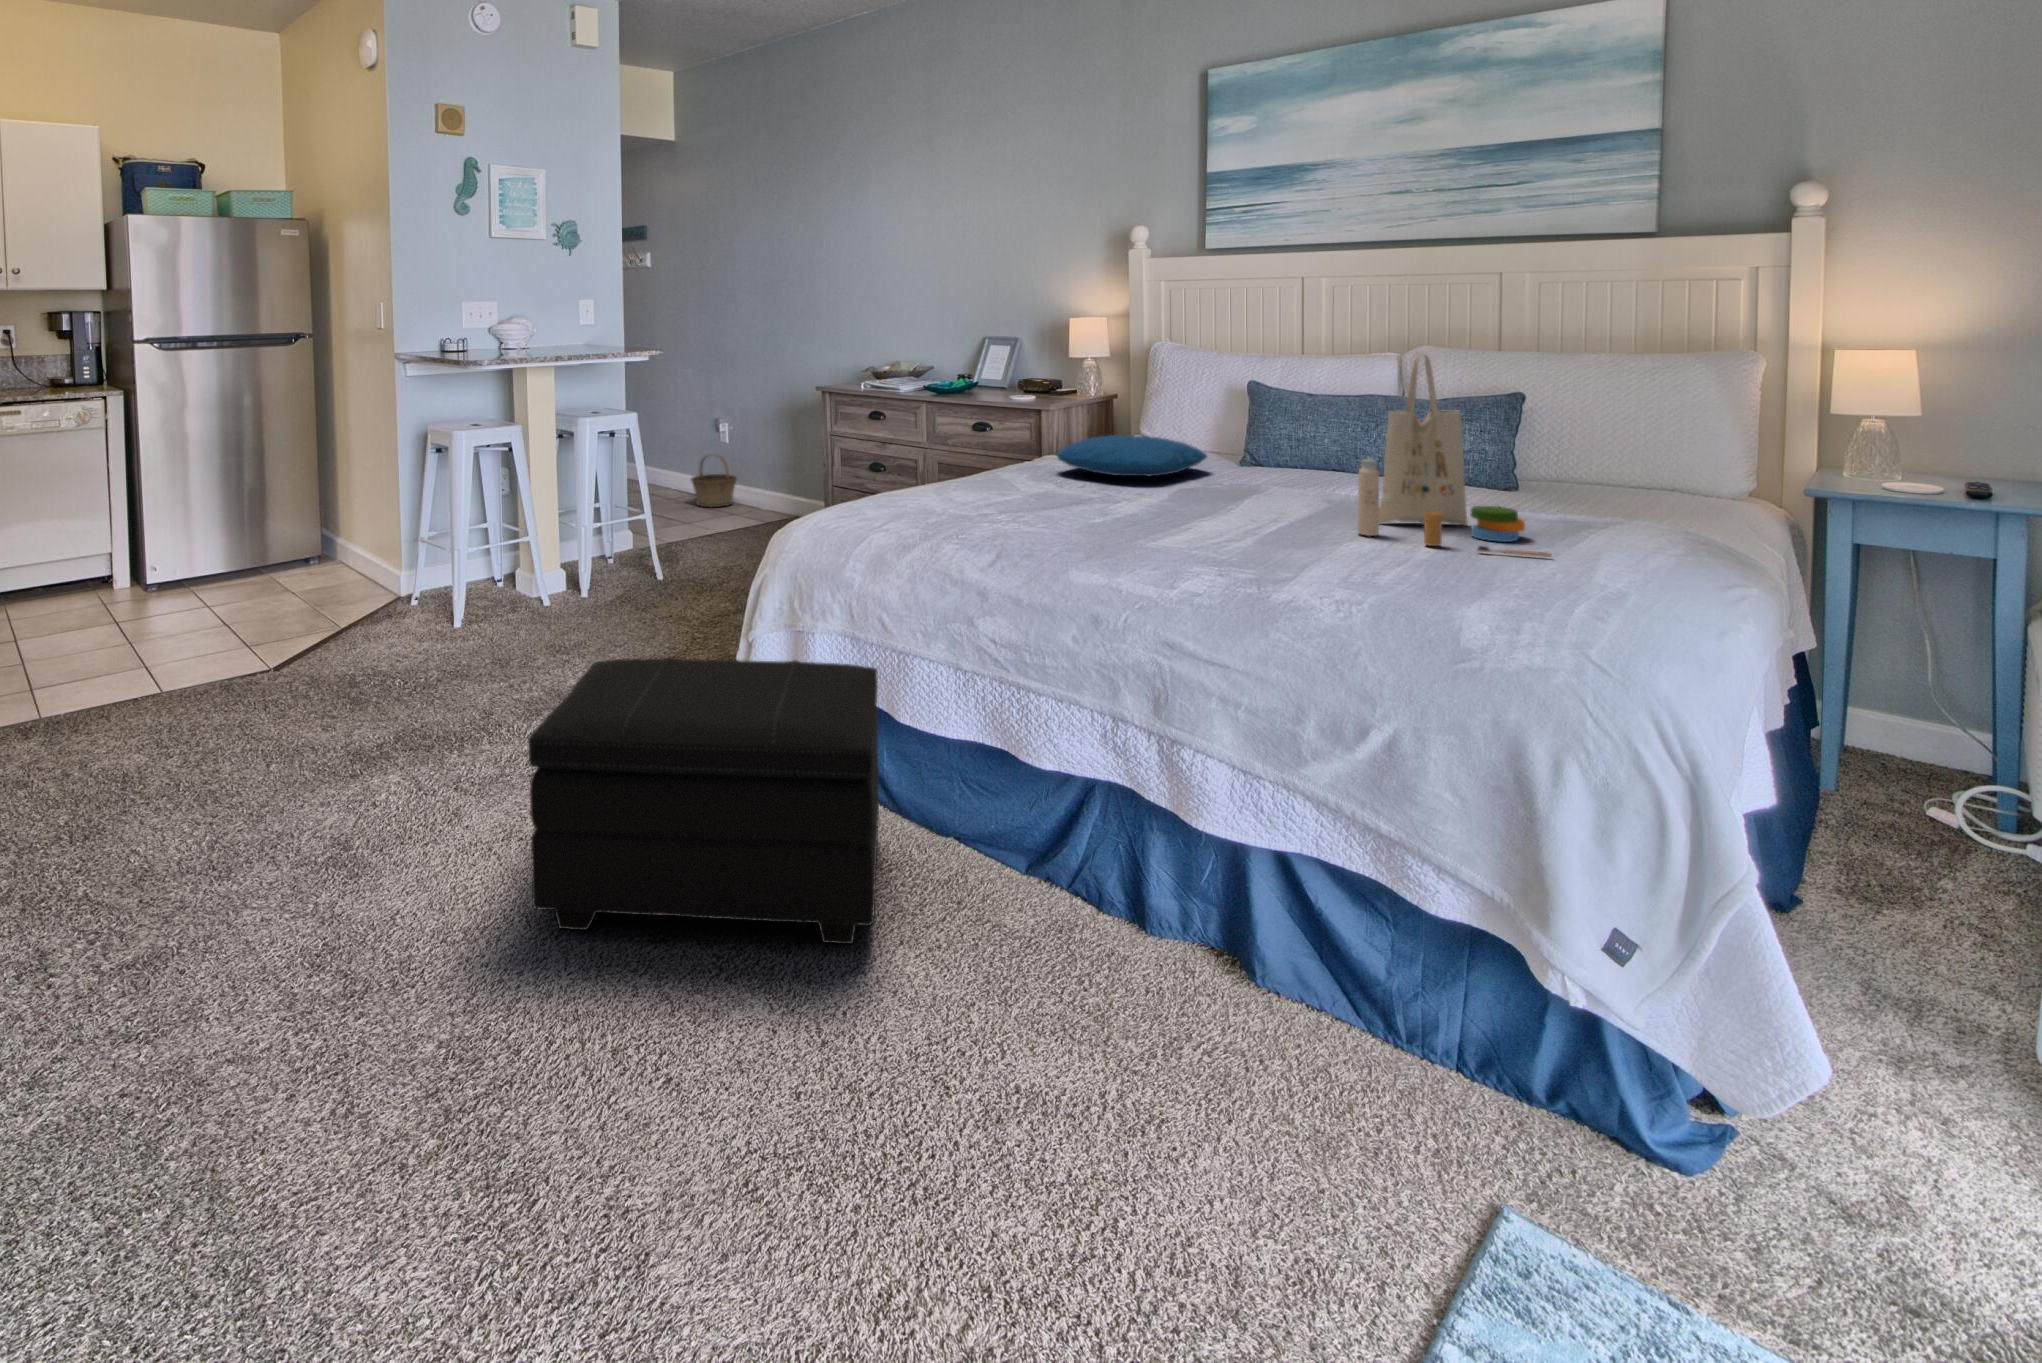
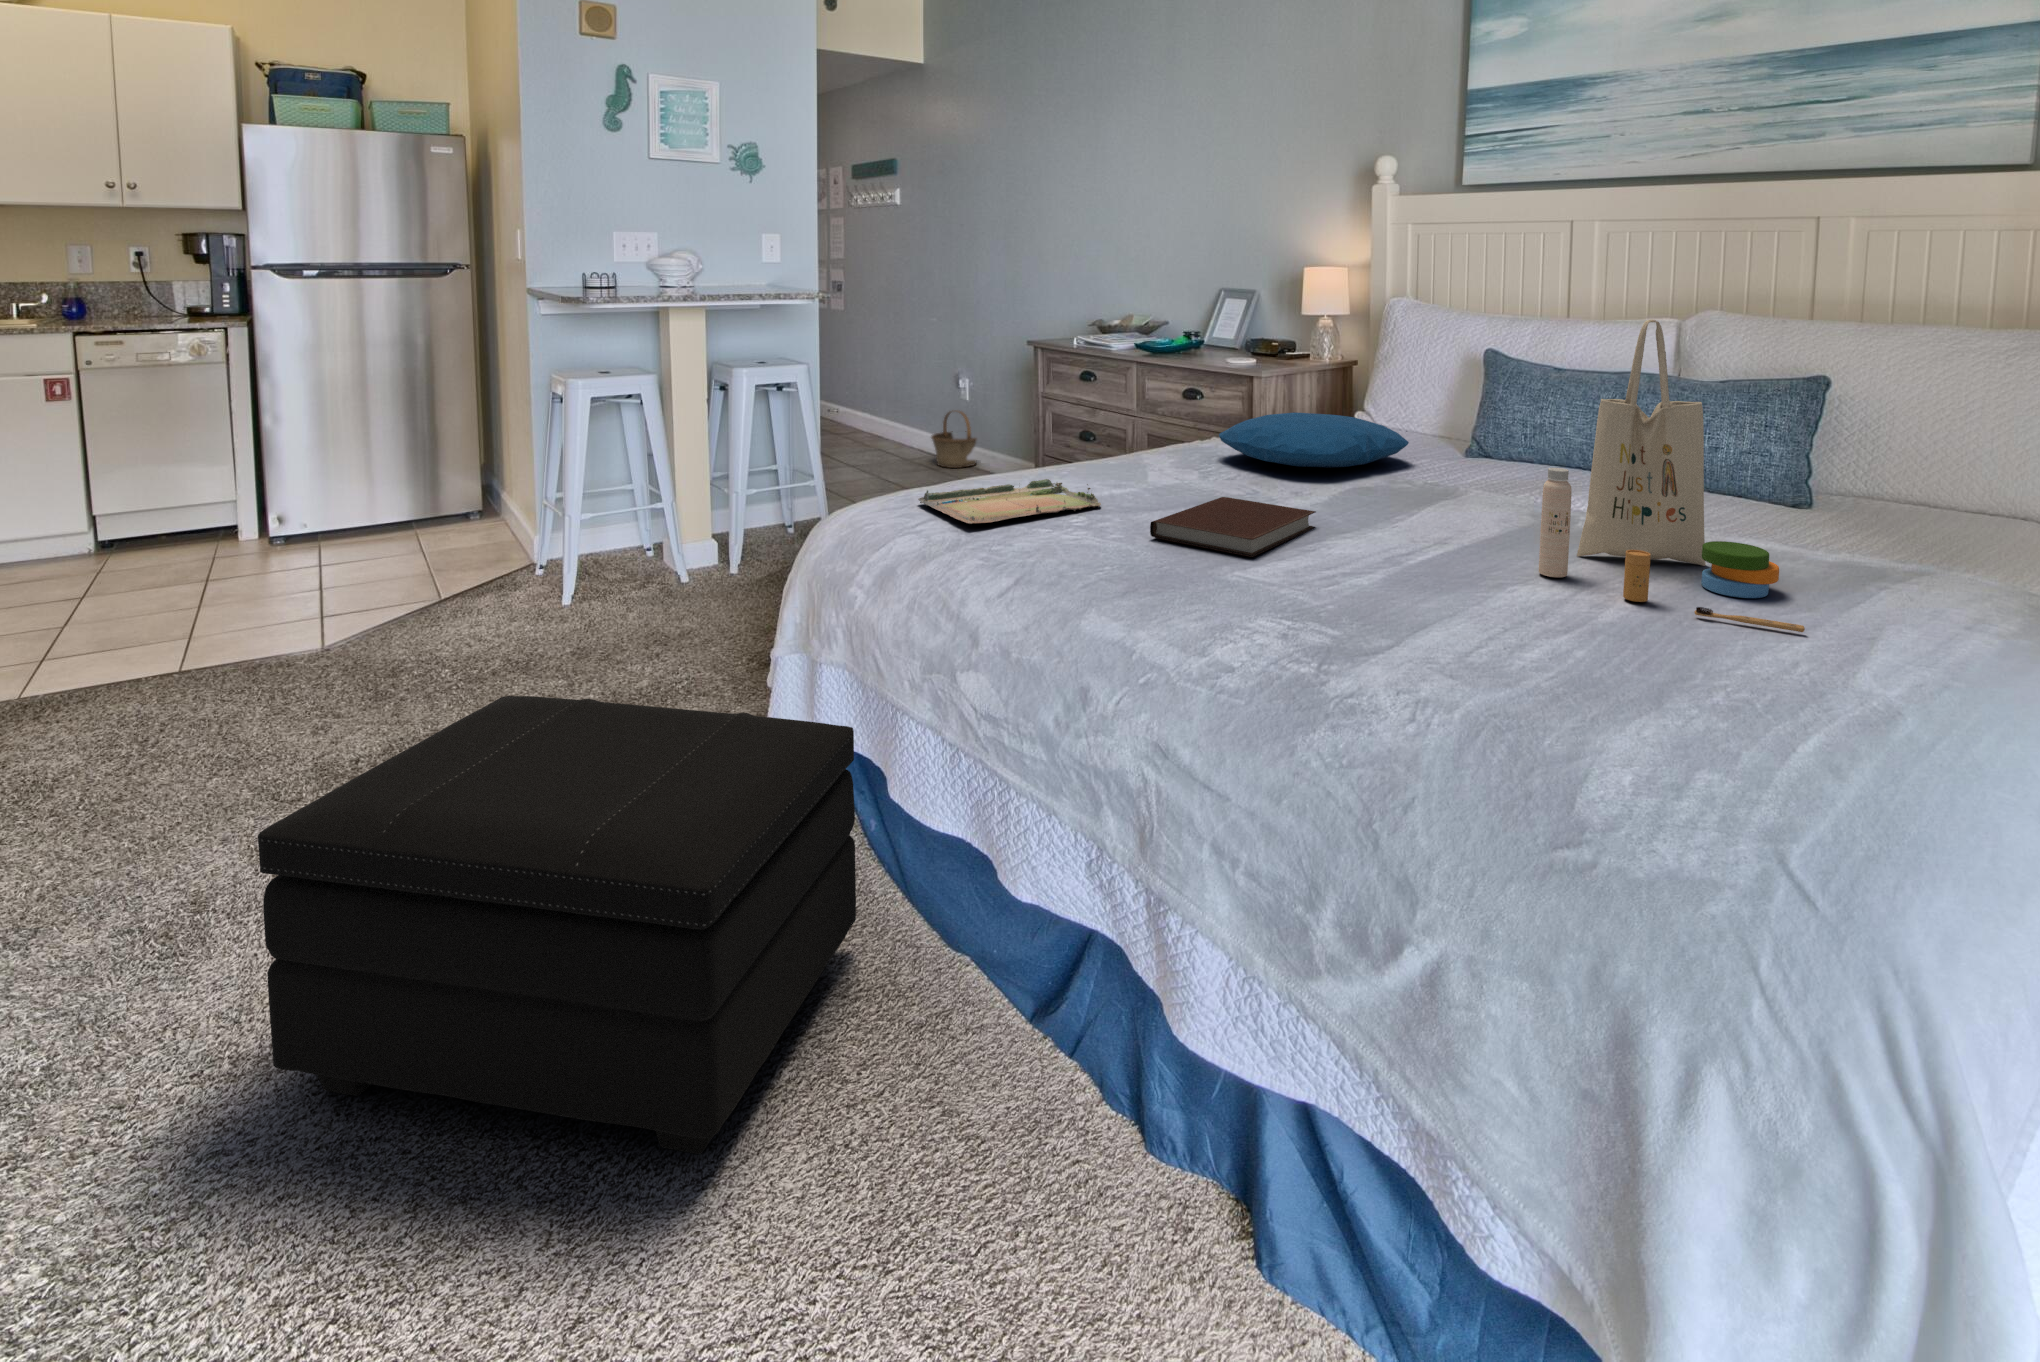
tray: none [861,491,1004,521] -> present [918,479,1101,524]
notebook: none [1064,496,1176,533] -> present [1150,497,1316,557]

